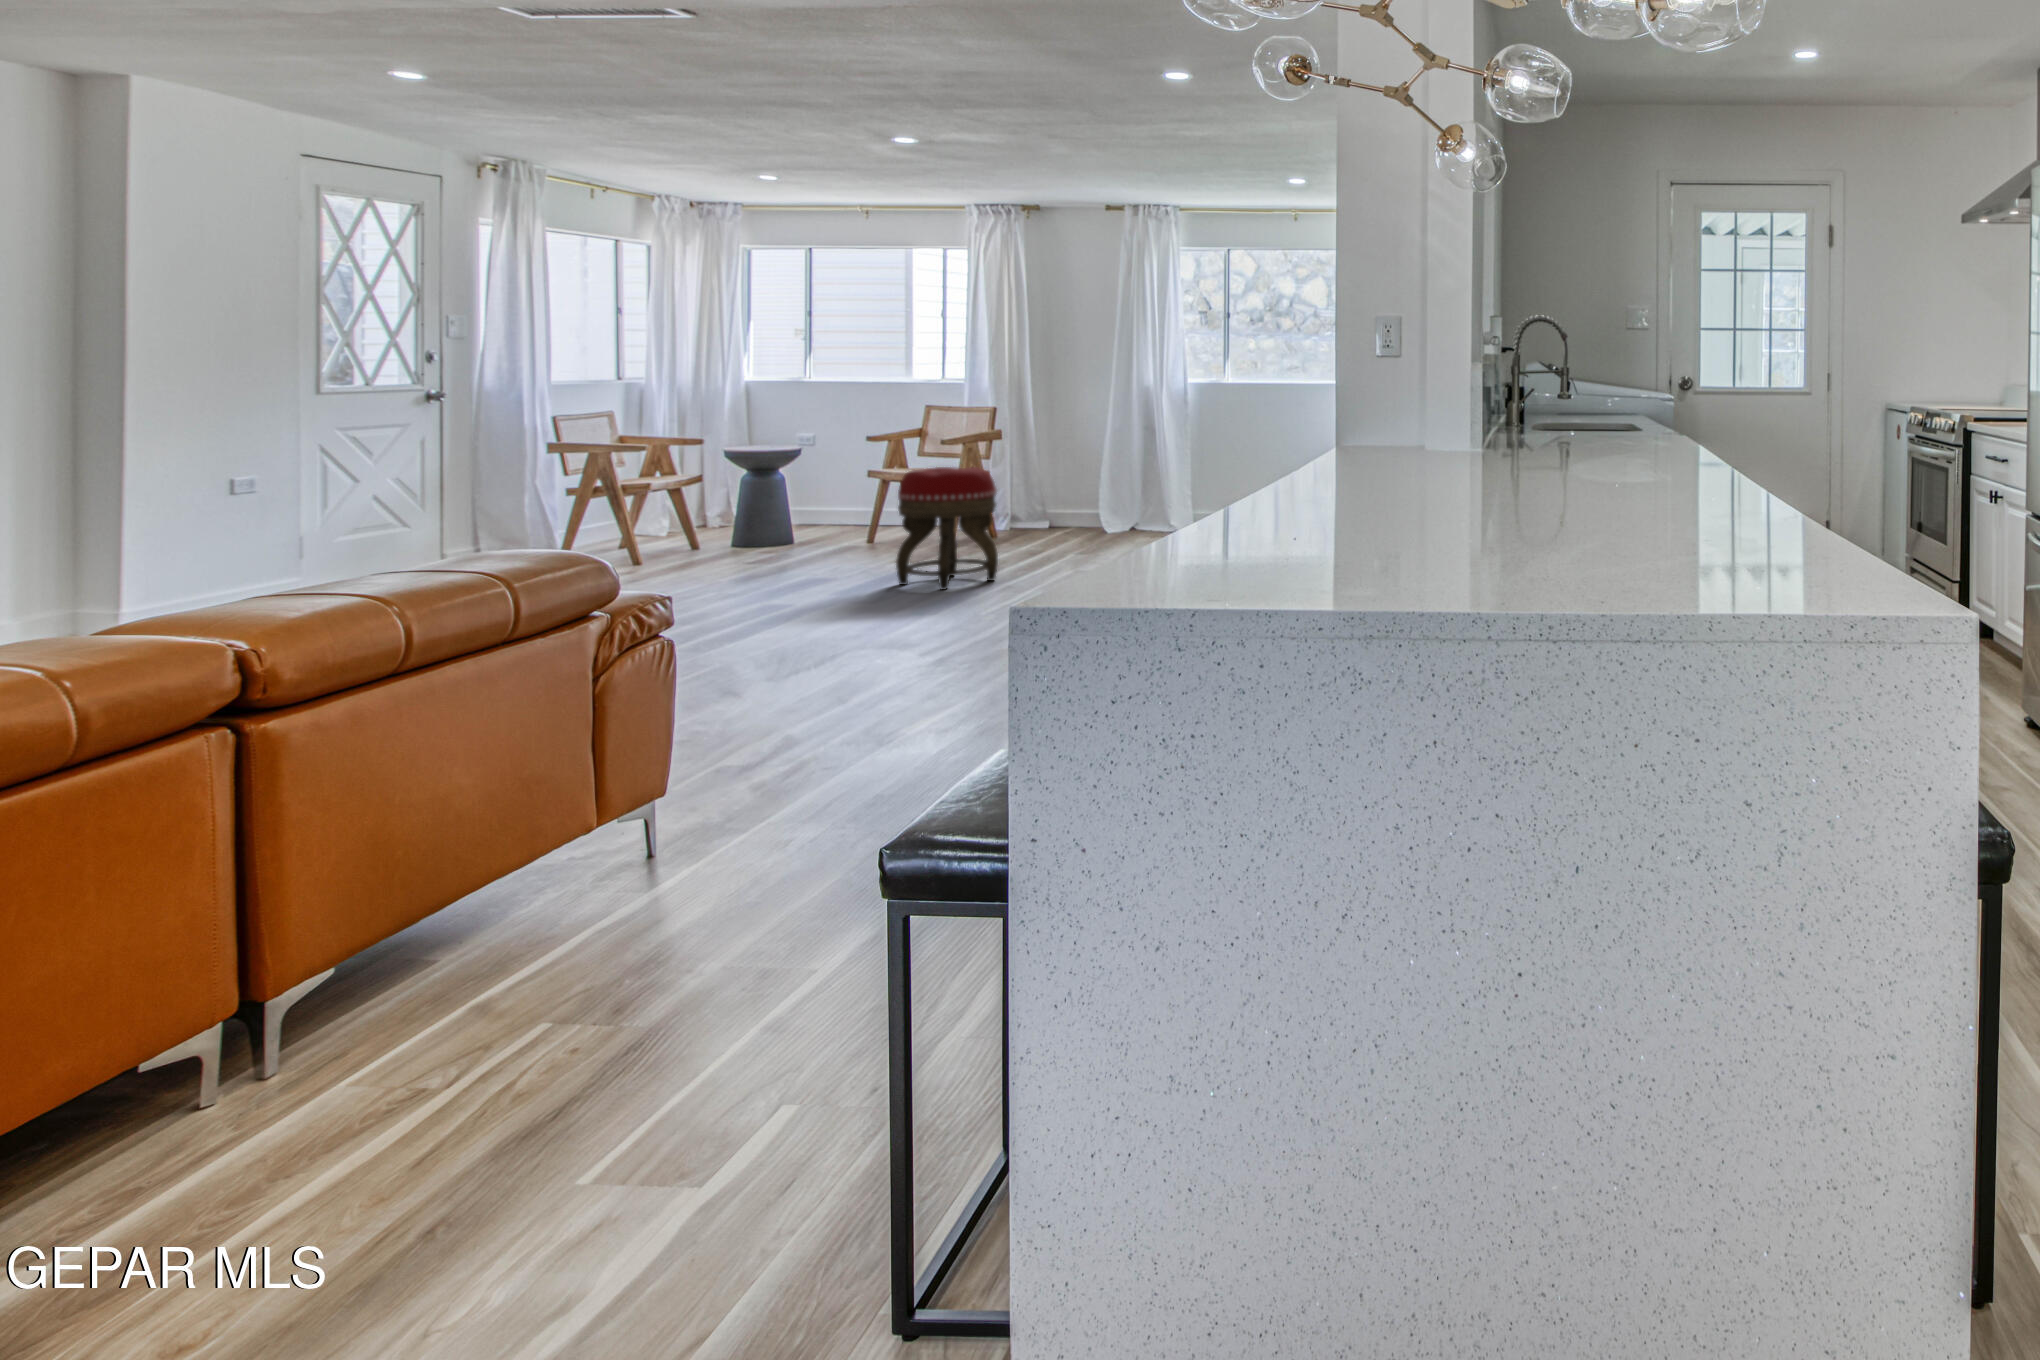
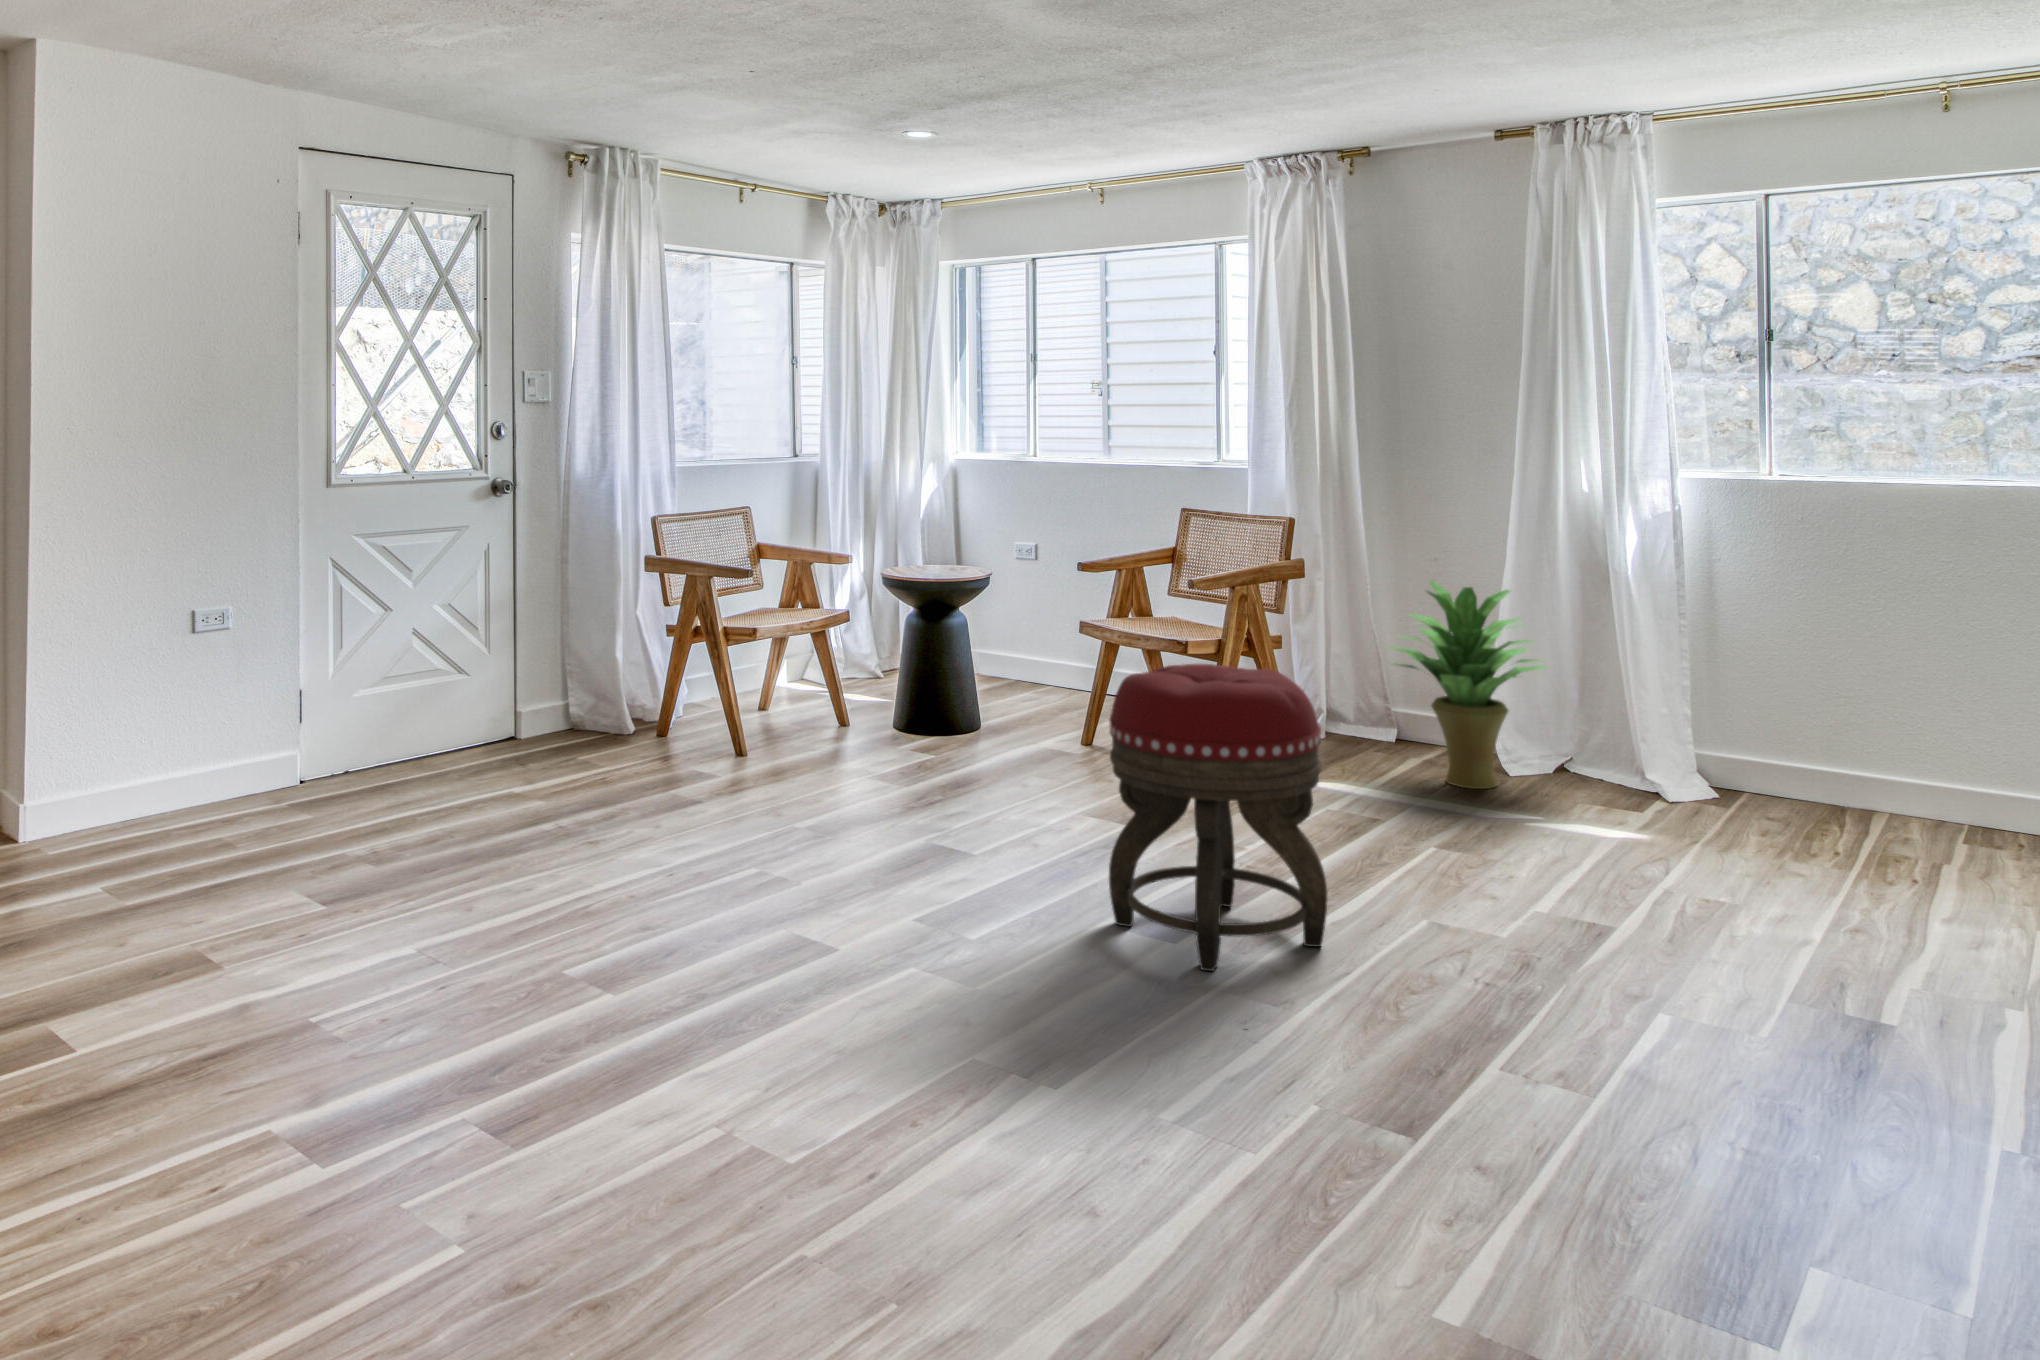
potted plant: none [1043,437,1121,538] -> present [1390,581,1546,789]

